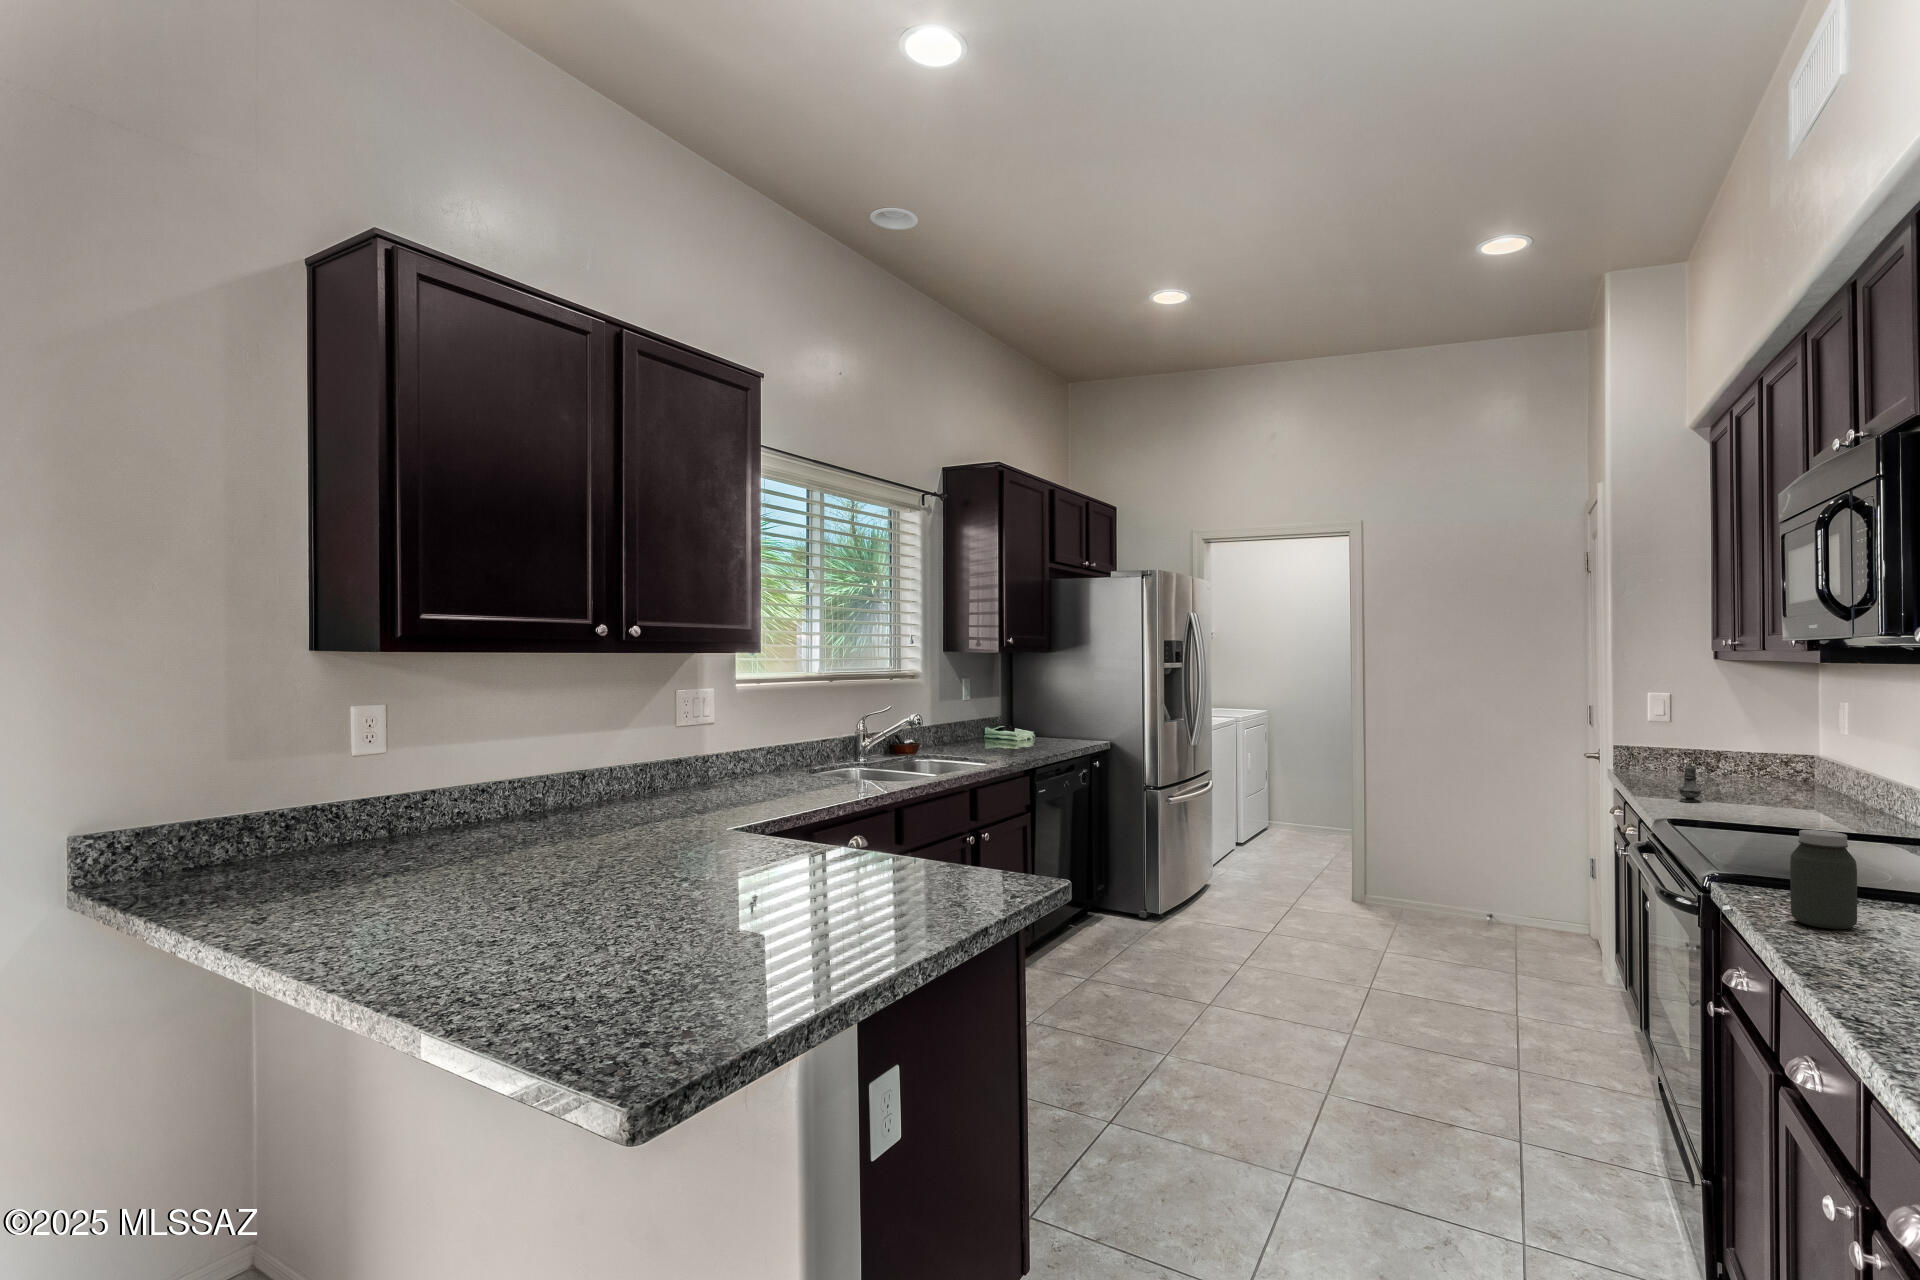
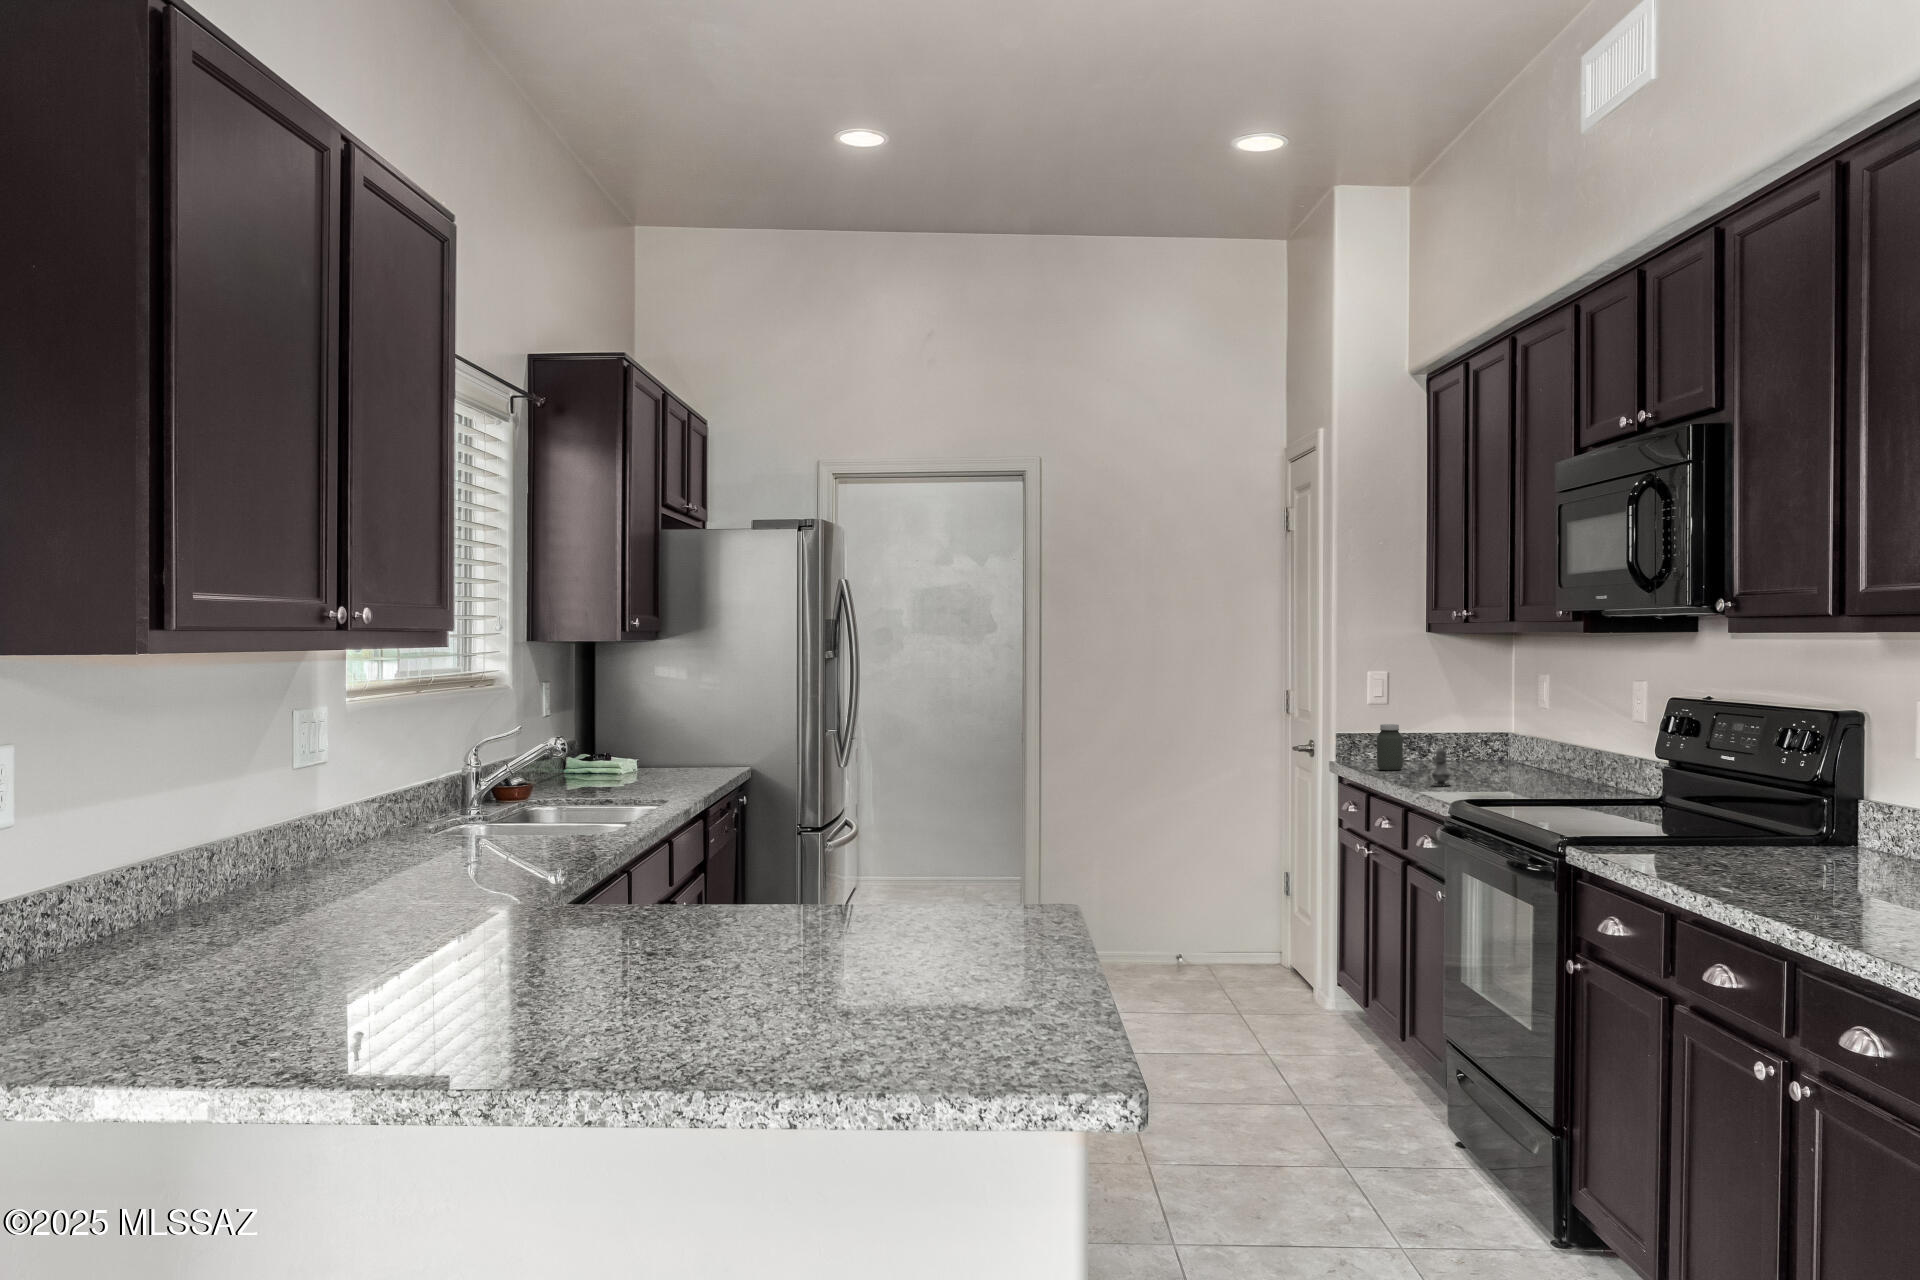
jar: present [1790,830,1857,929] -> present [1377,724,1403,770]

